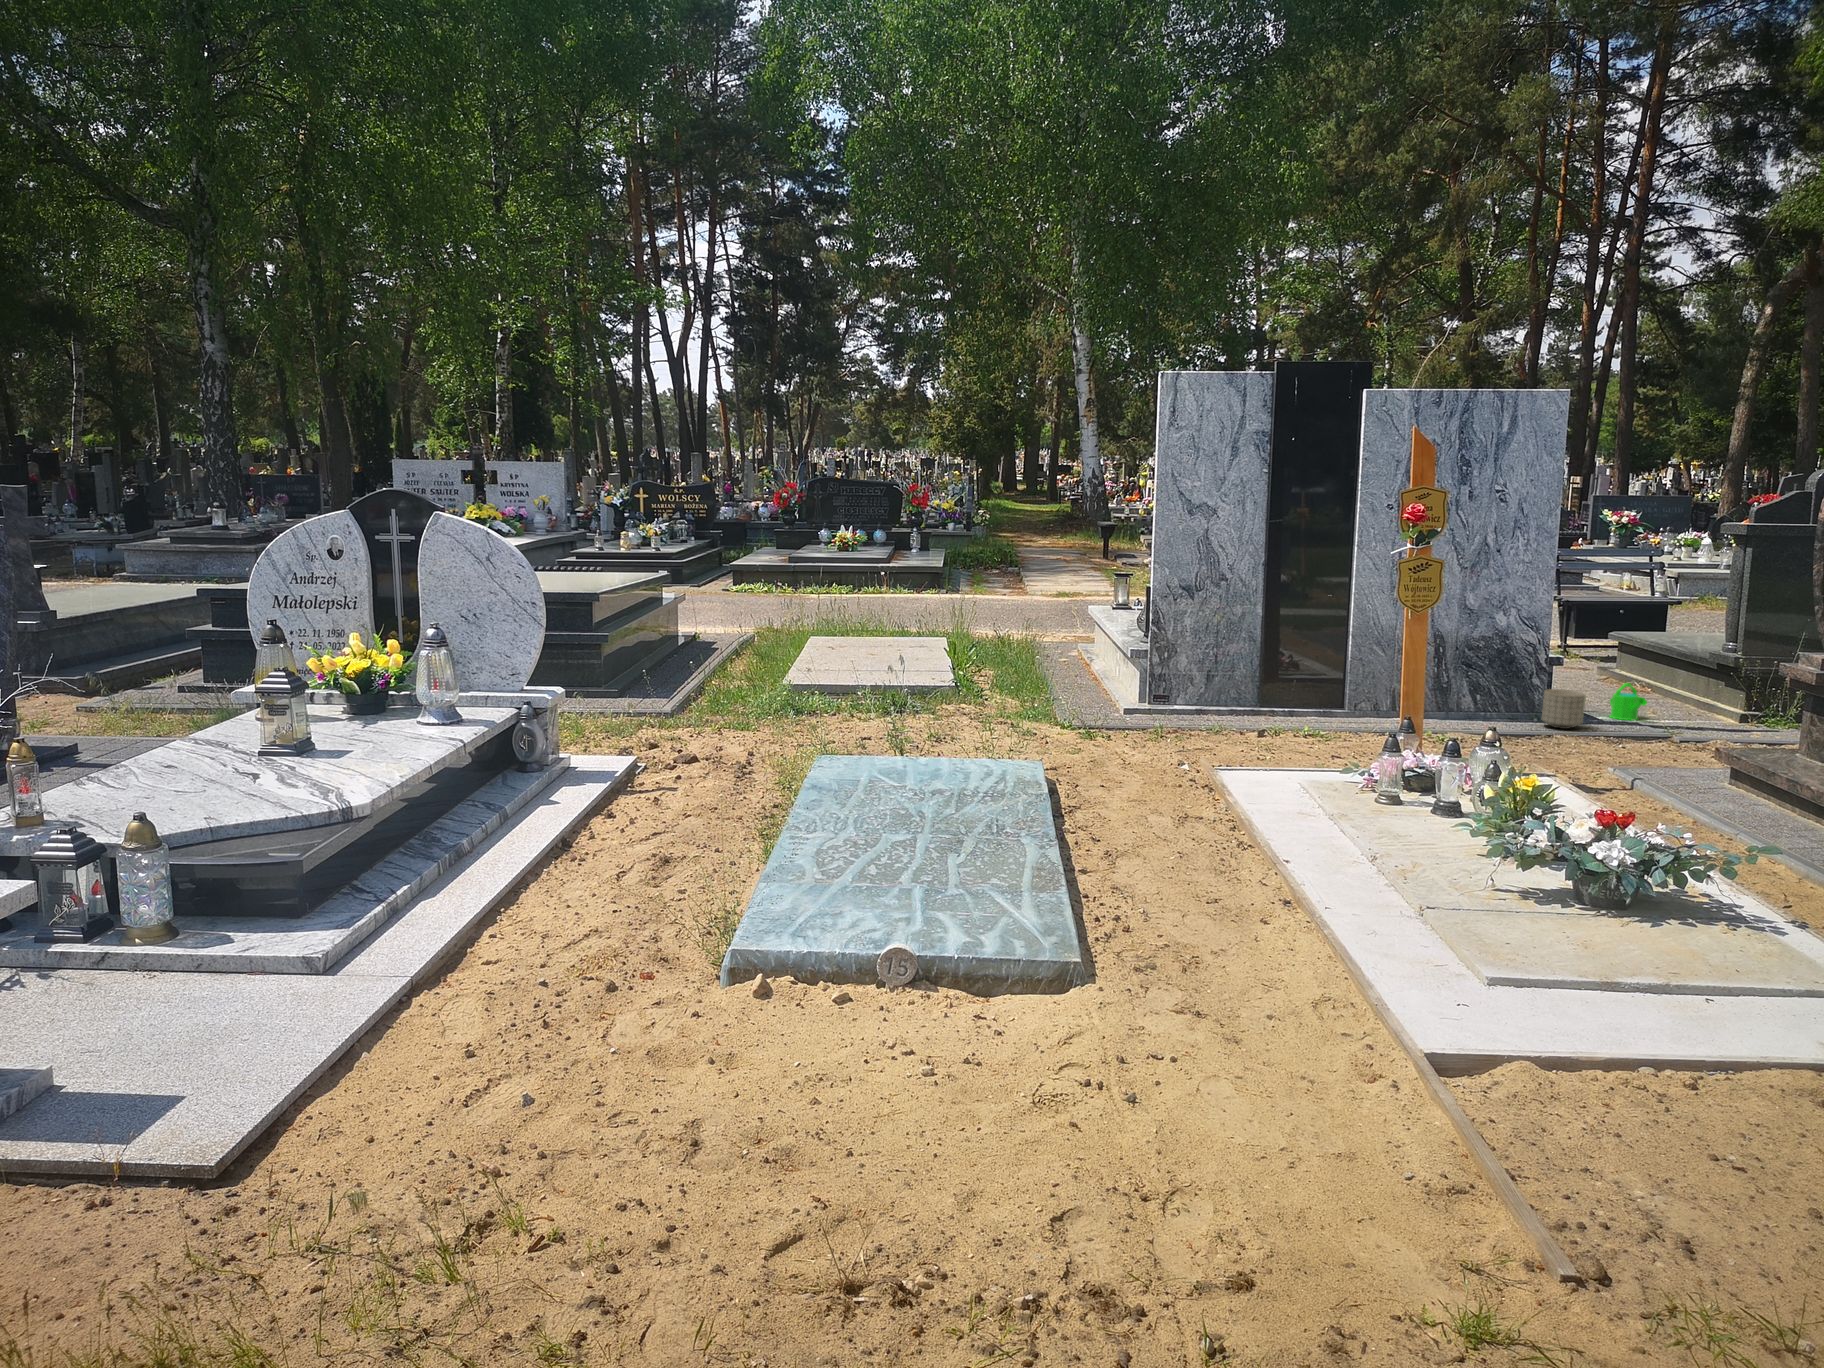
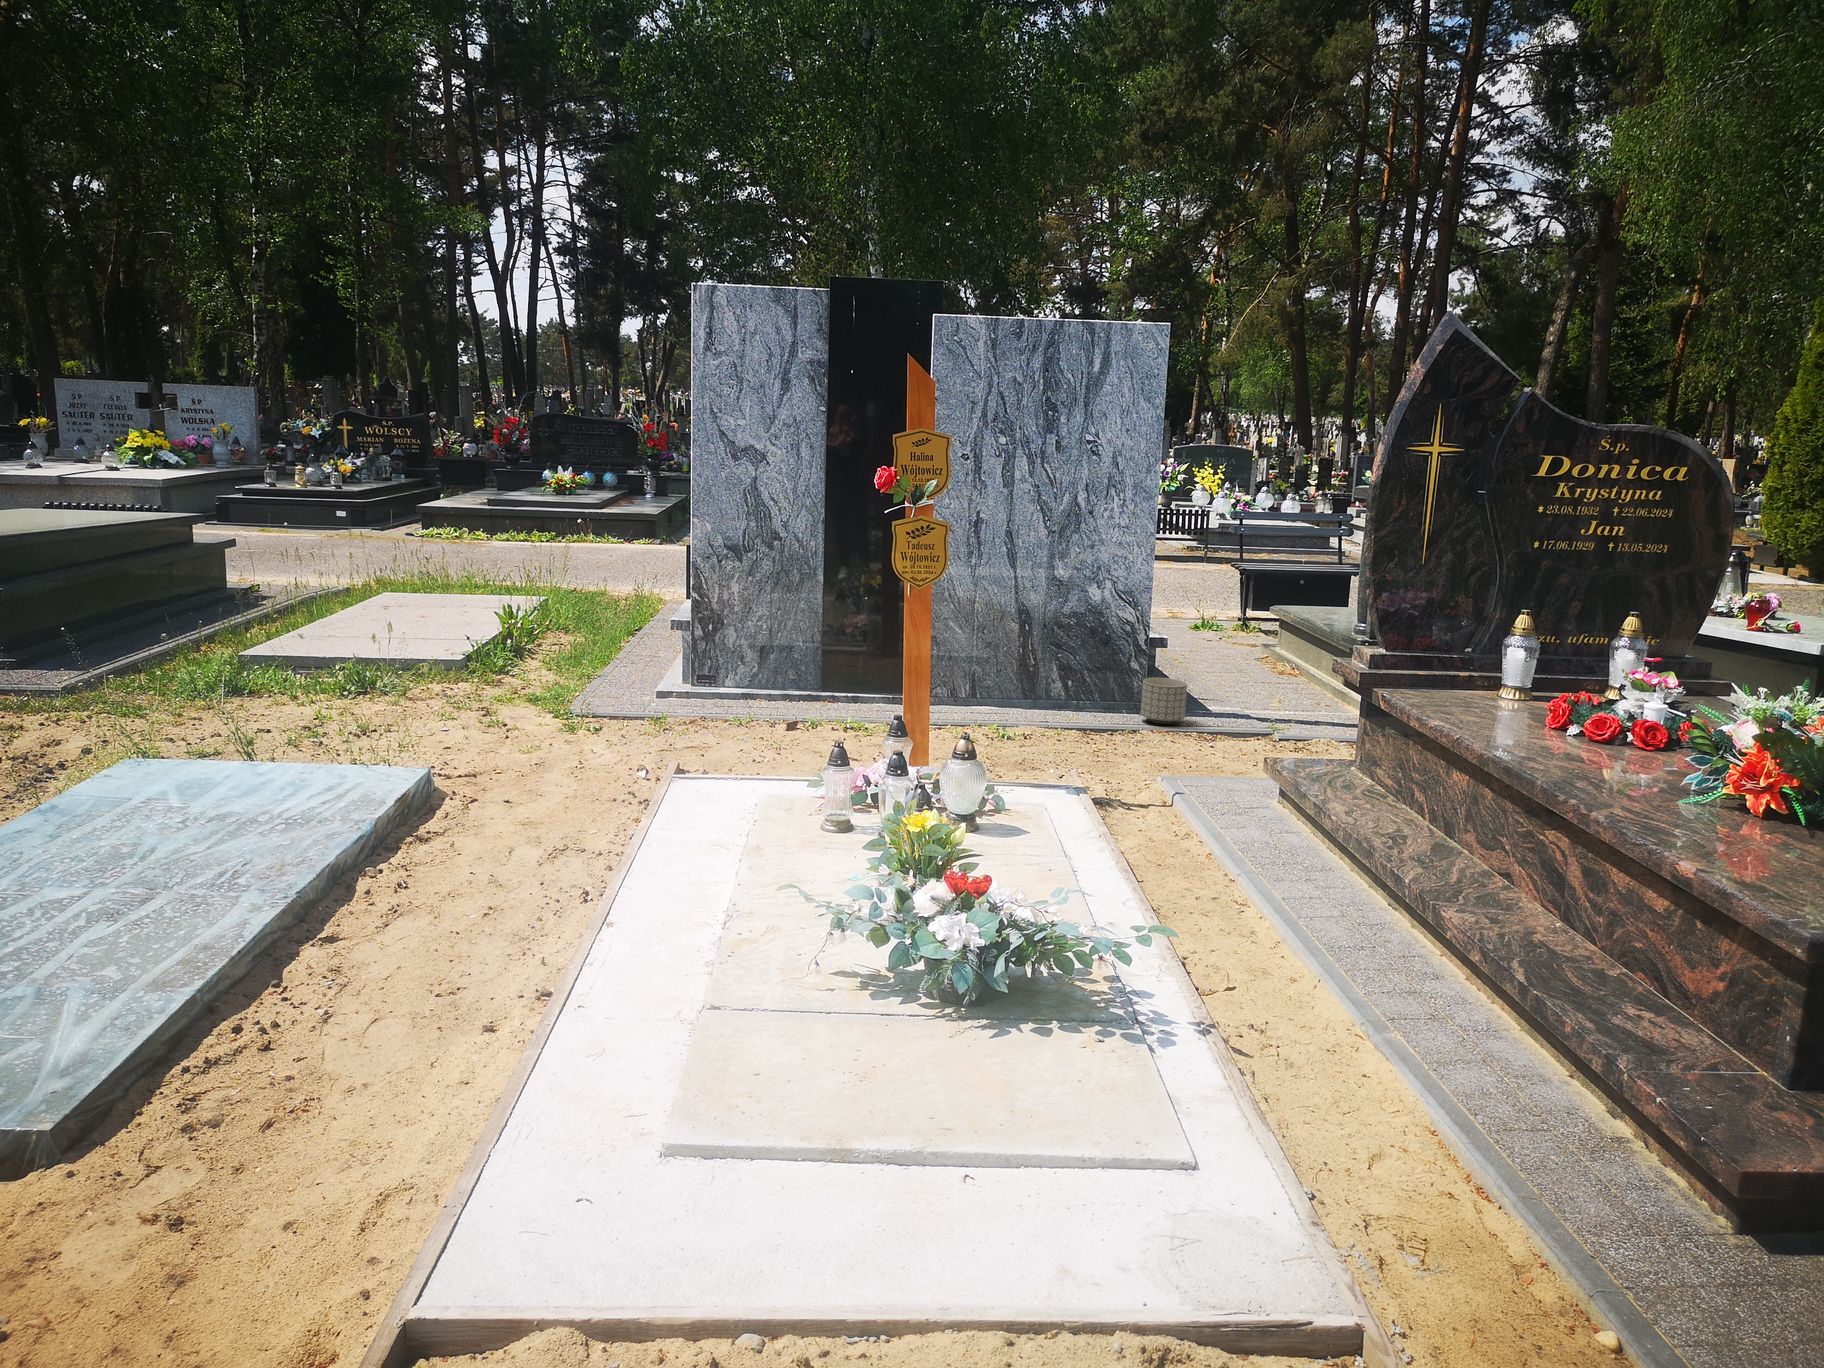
watering can: present [1610,683,1647,721] -> none [1229,672,1265,716]

